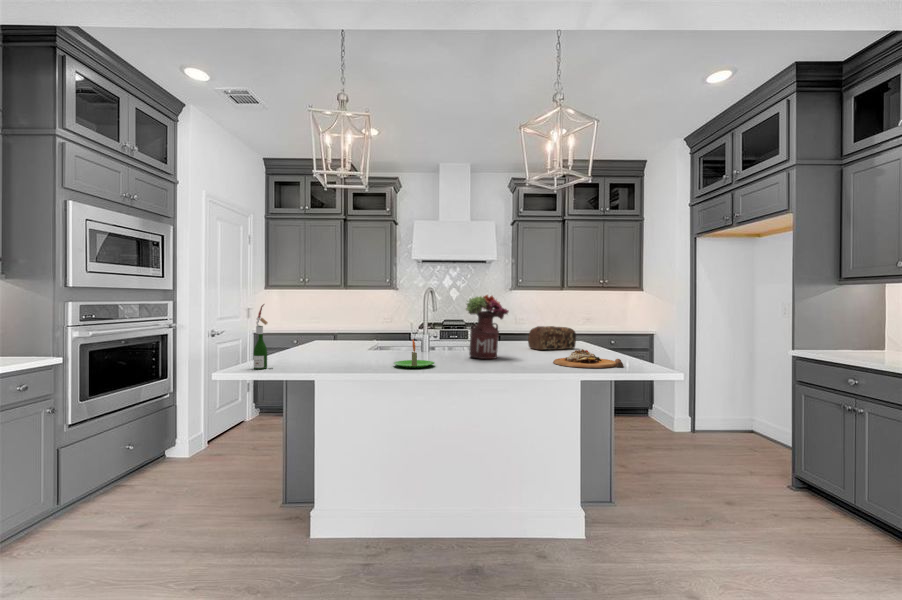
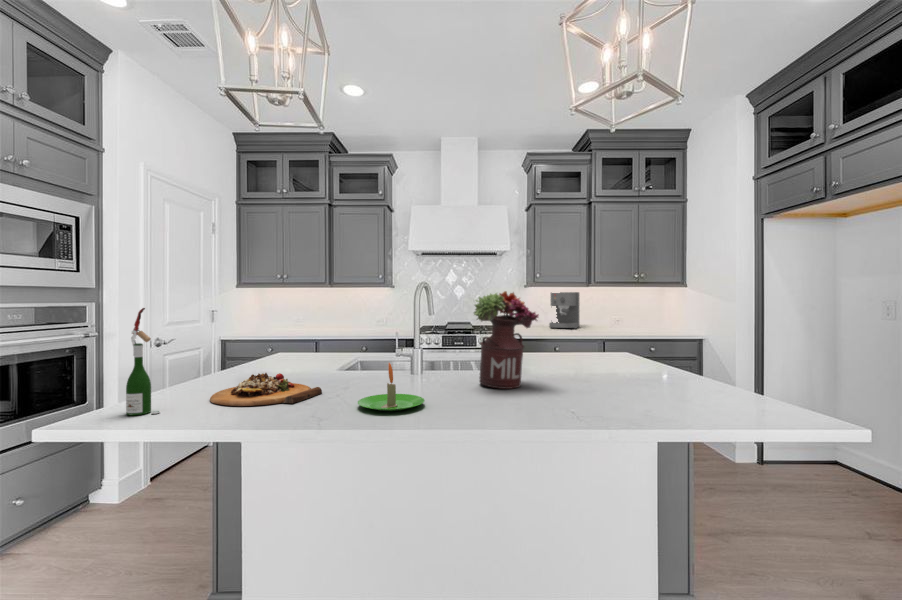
coffee maker: none [530,295,556,326] -> present [549,292,579,329]
bread loaf: present [528,326,576,350] -> none [560,334,628,369]
cutting board: present [553,349,623,368] -> present [210,373,322,406]

